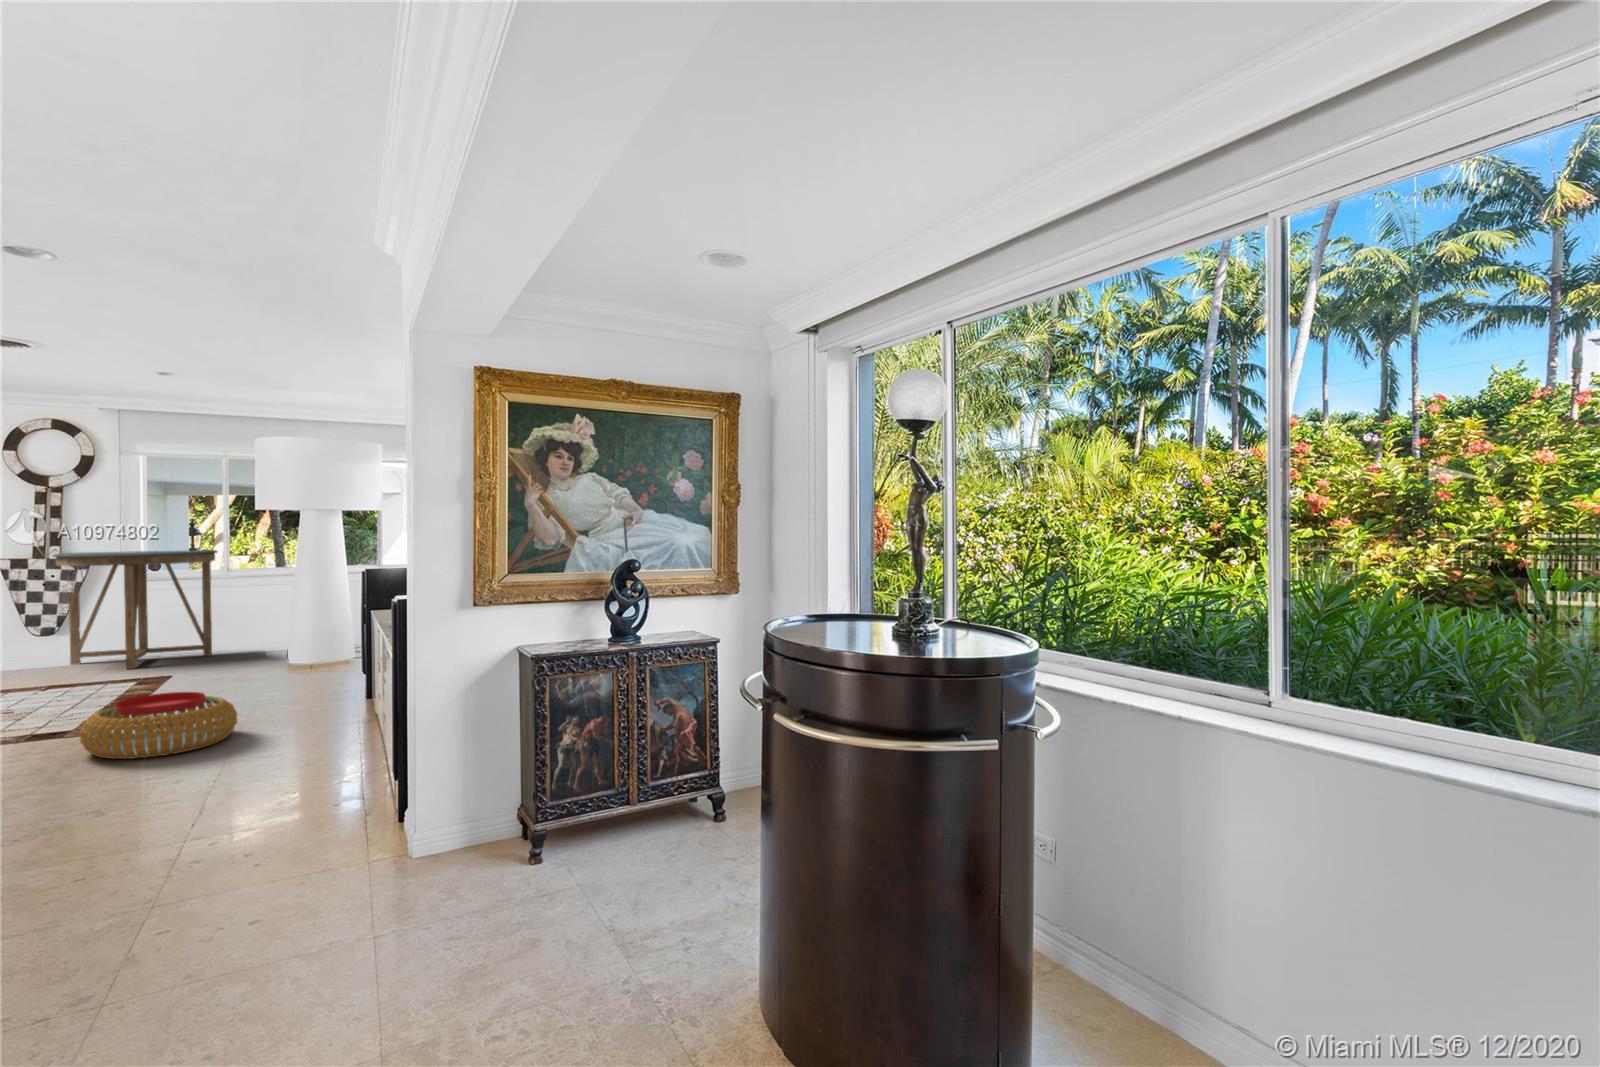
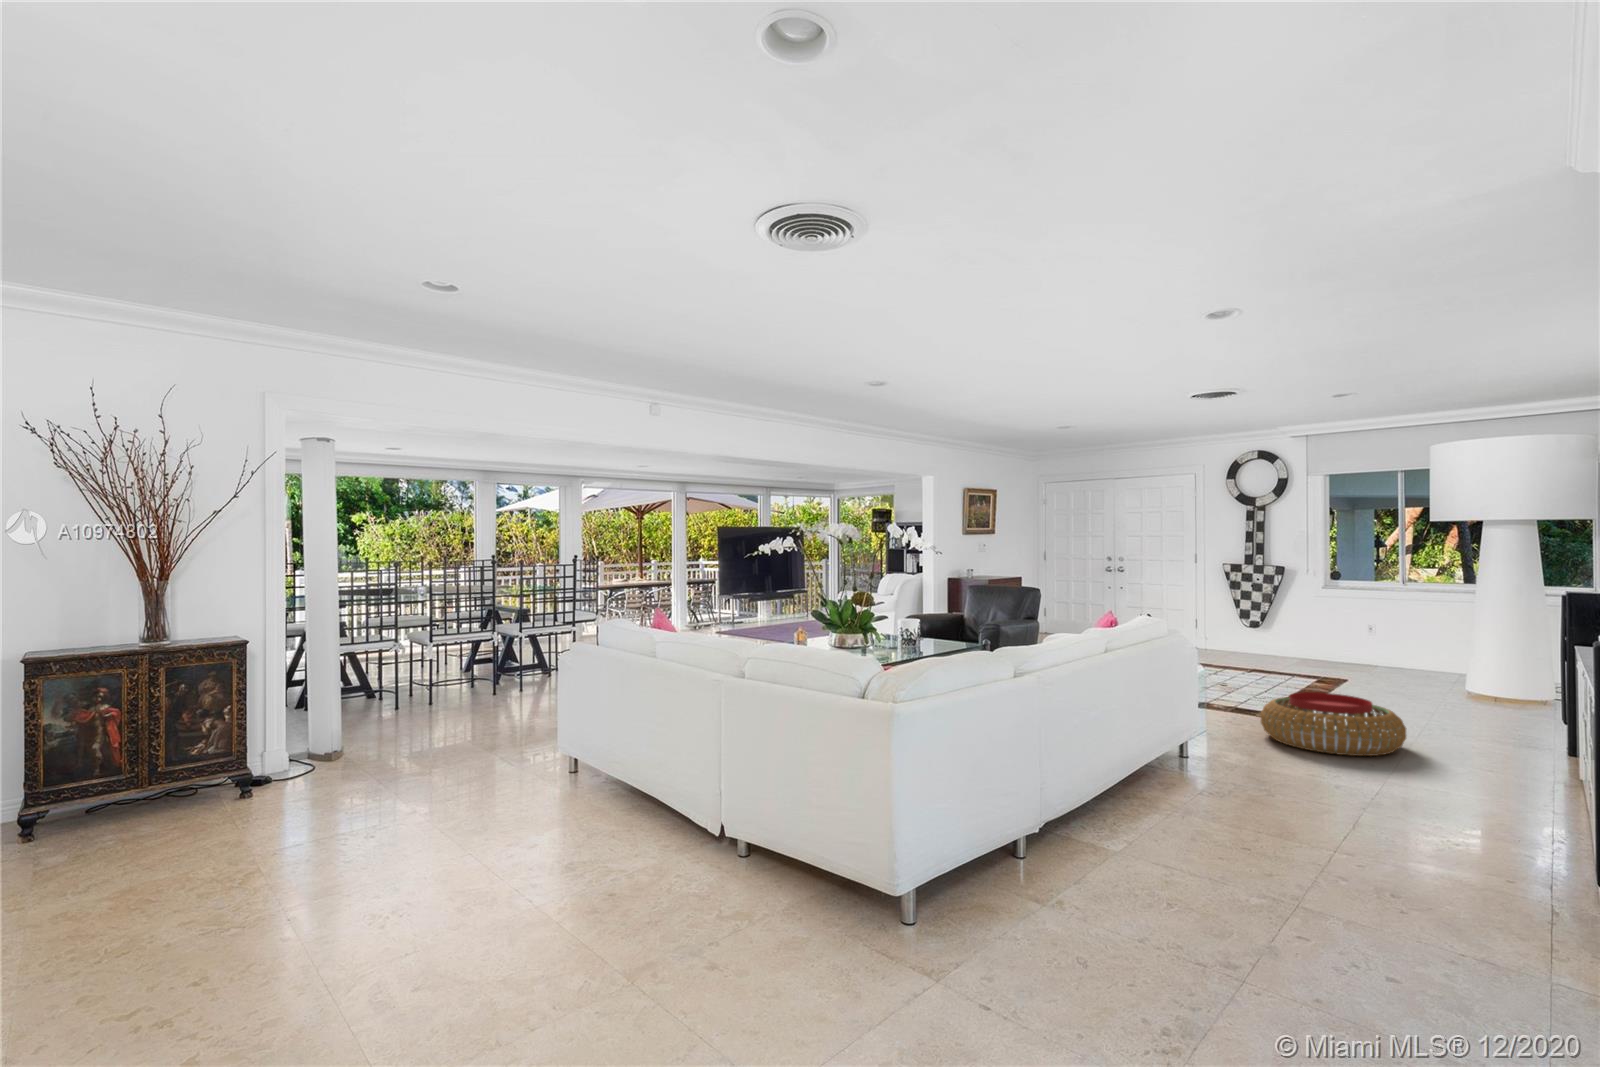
console table: present [53,550,217,669] -> none [1257,560,1402,668]

